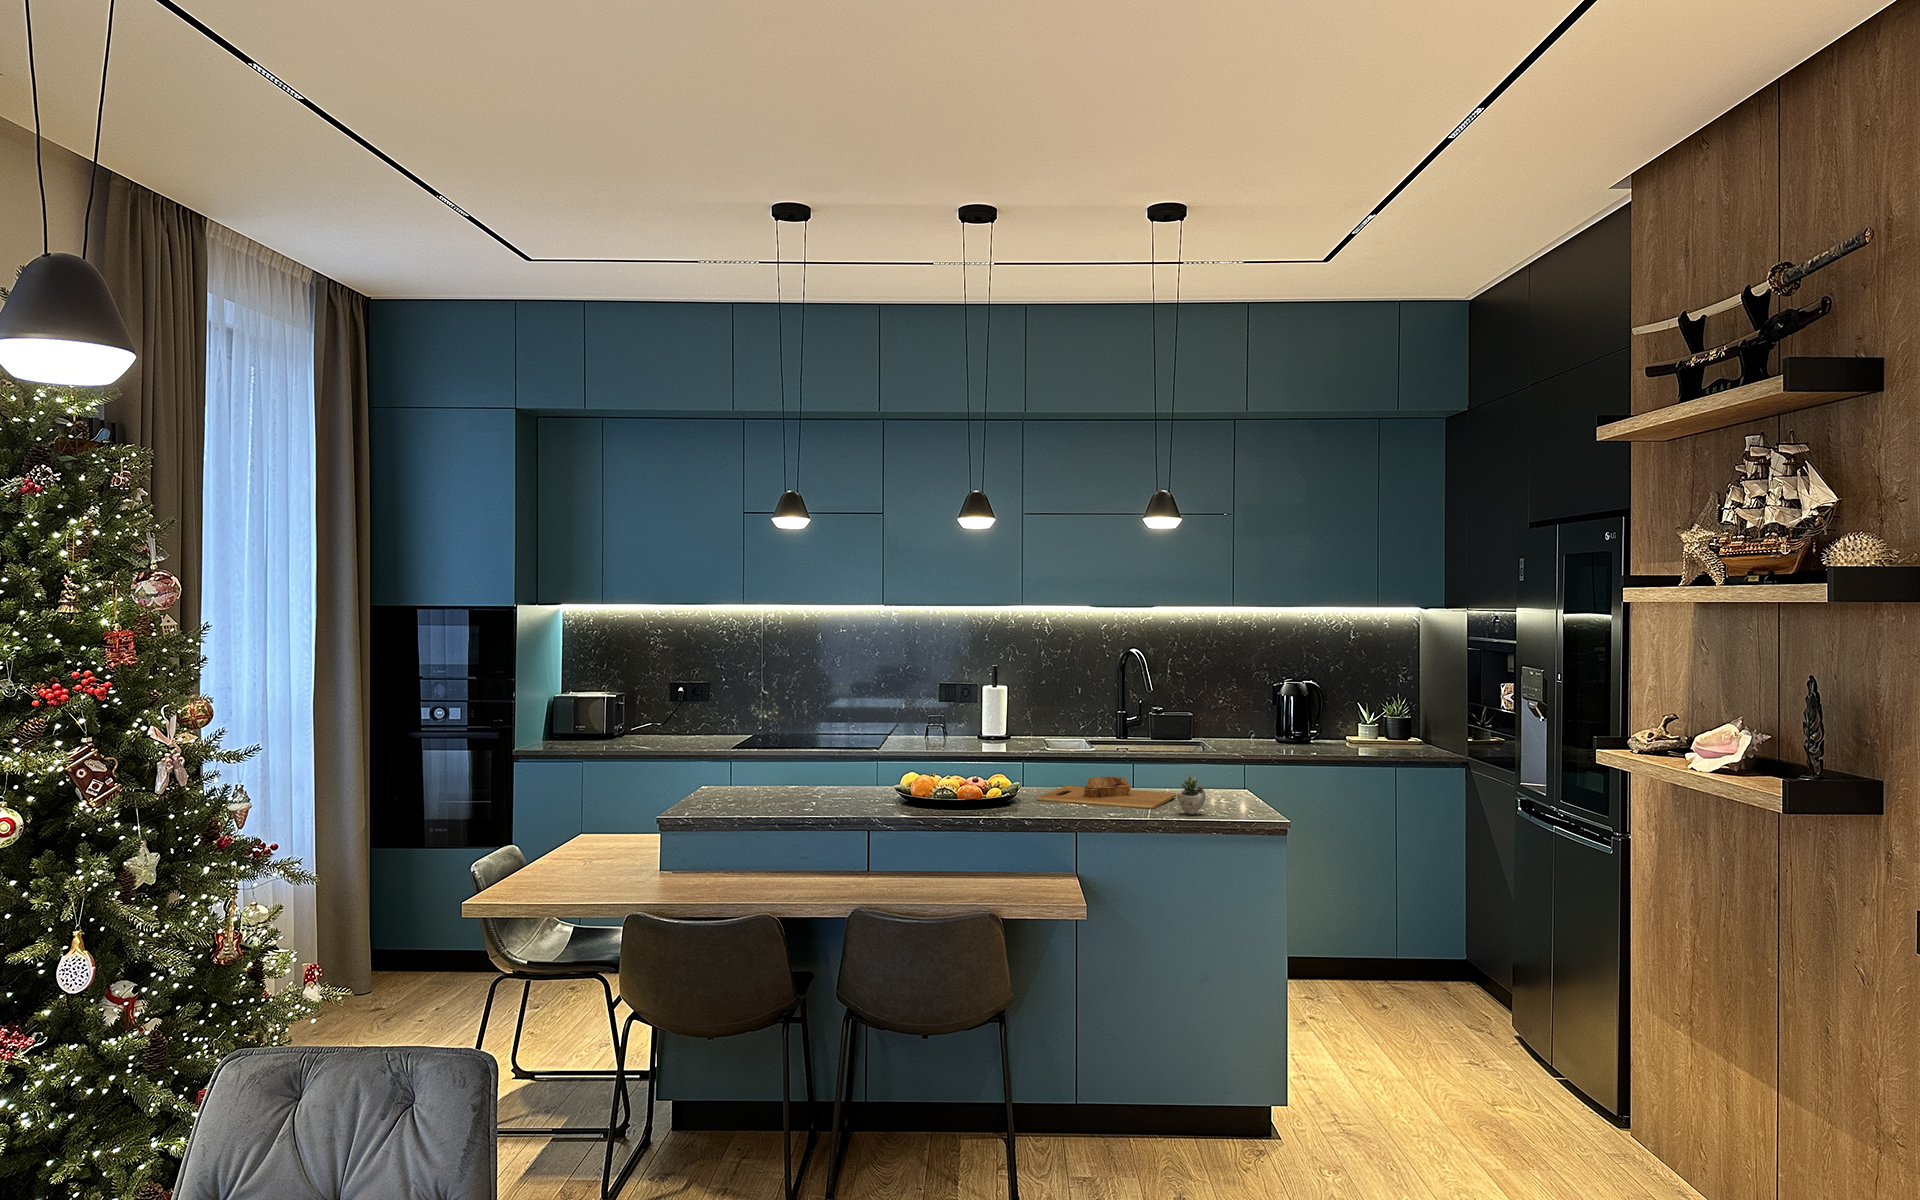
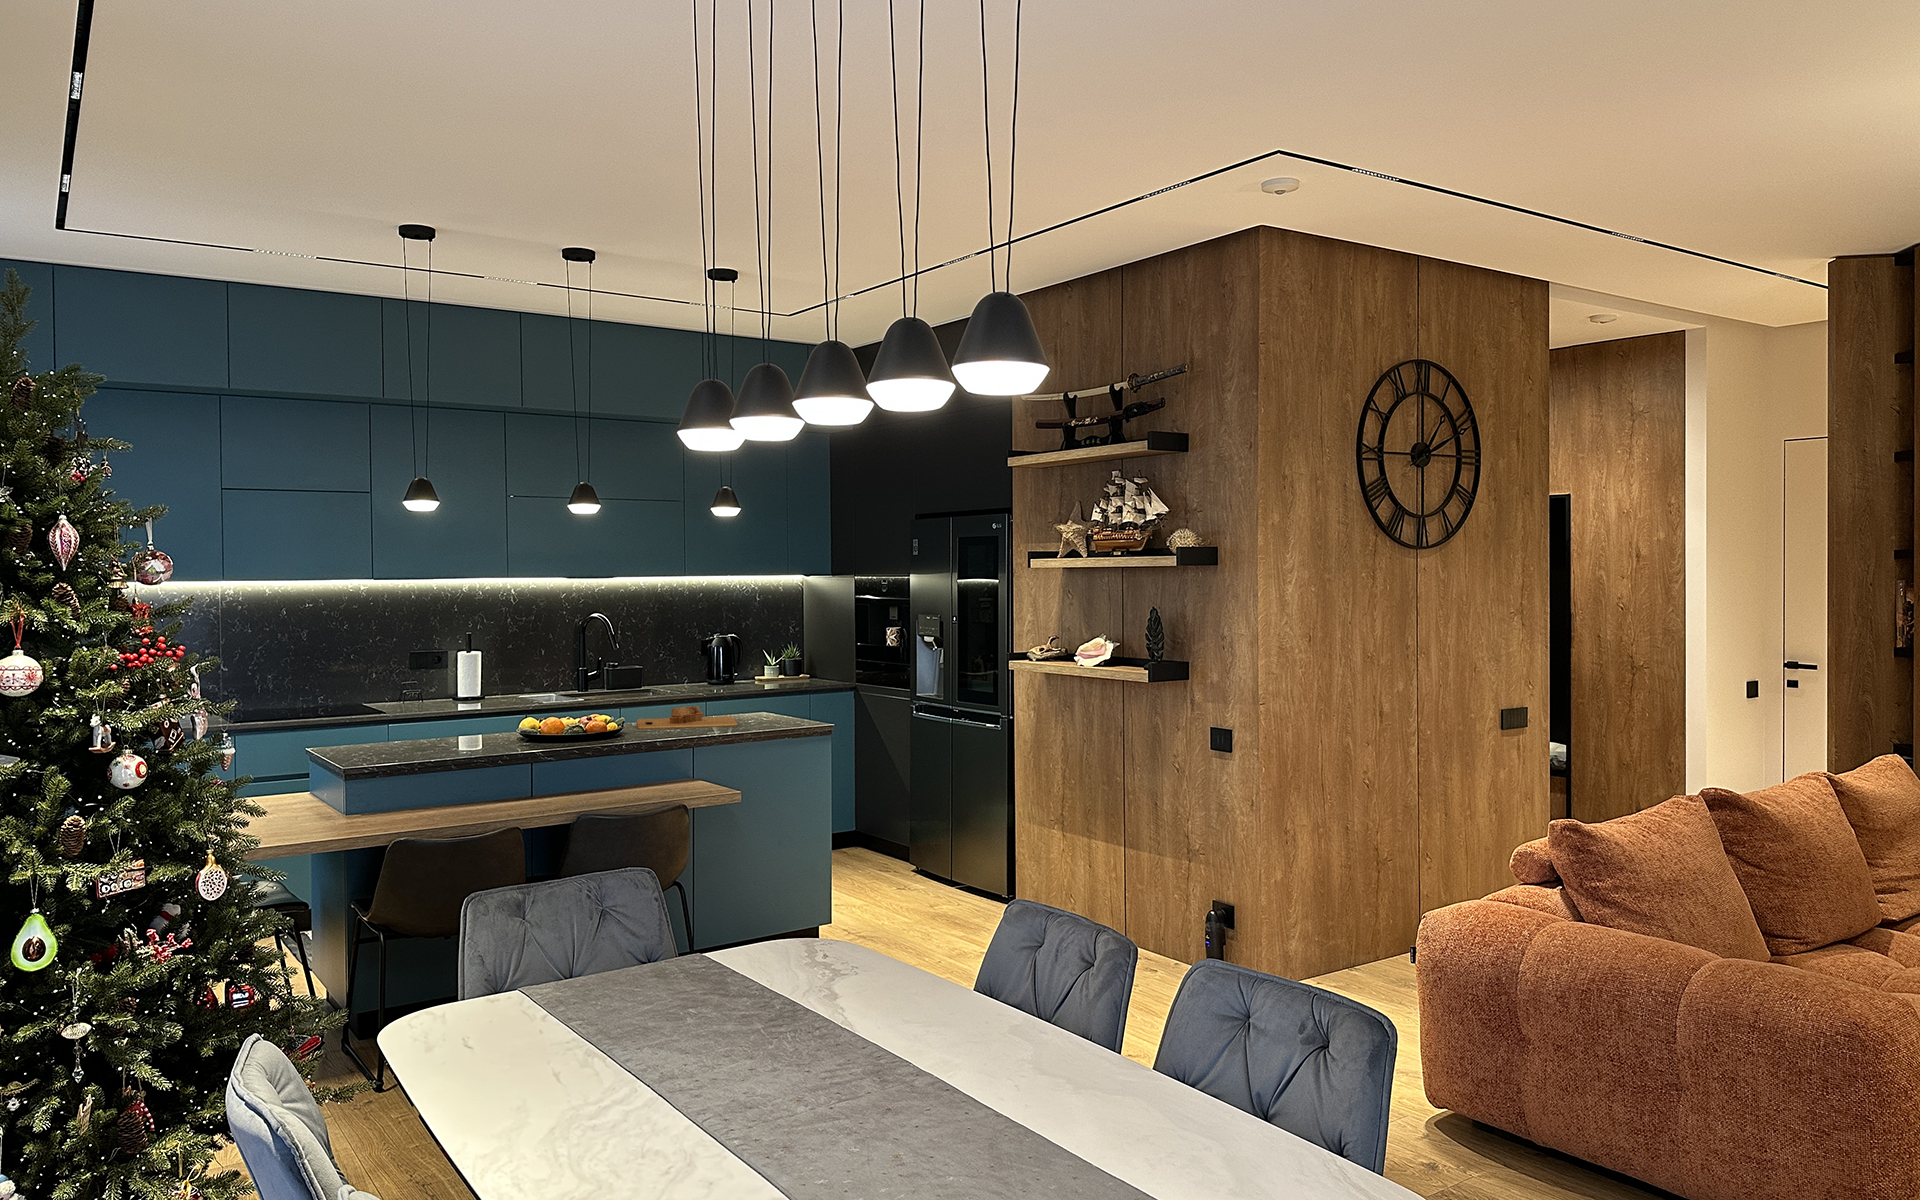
succulent plant: present [1177,773,1231,815] -> none [762,692,803,726]

